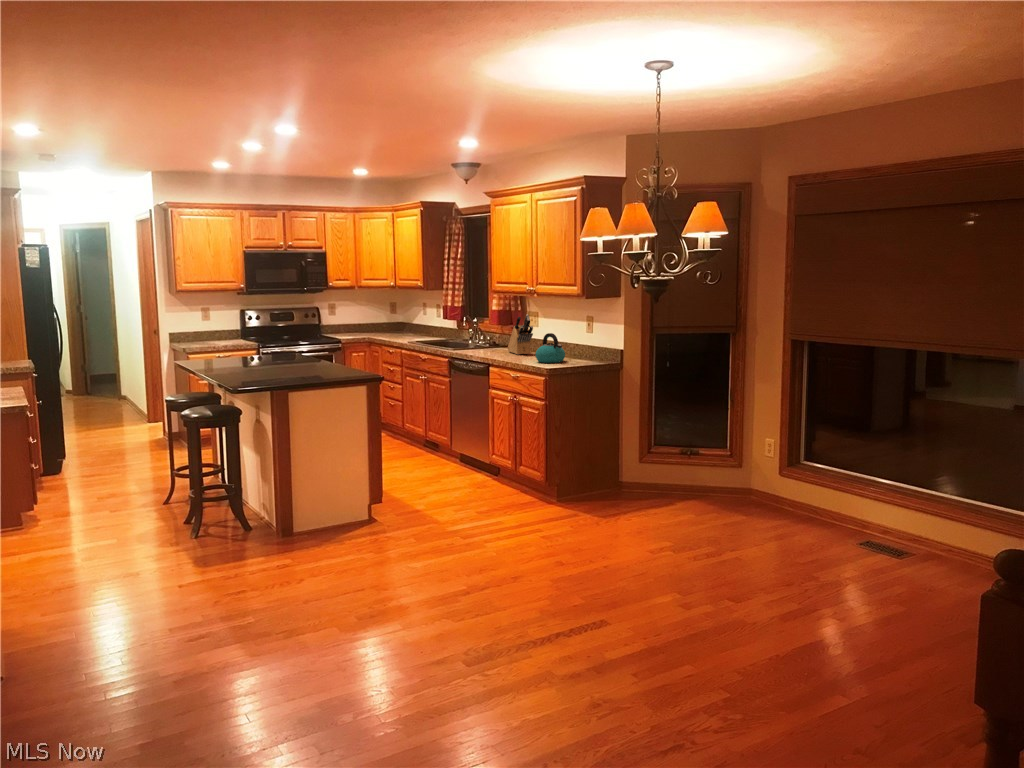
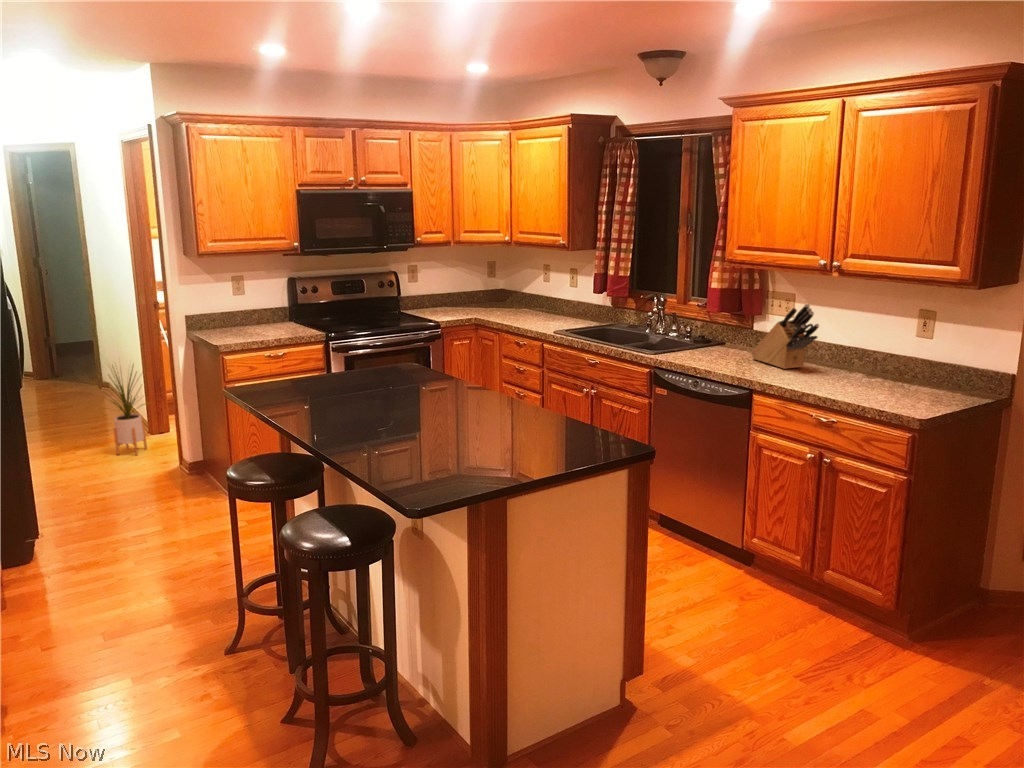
kettle: present [535,333,565,363] -> none [857,345,920,399]
house plant: none [106,362,146,430] -> present [104,364,147,455]

